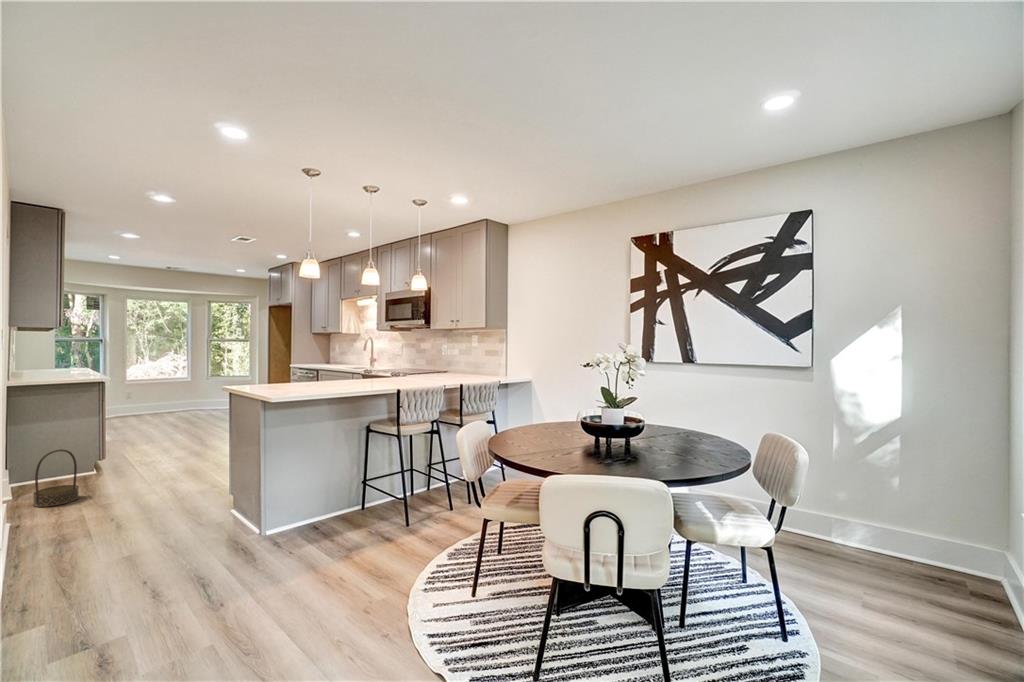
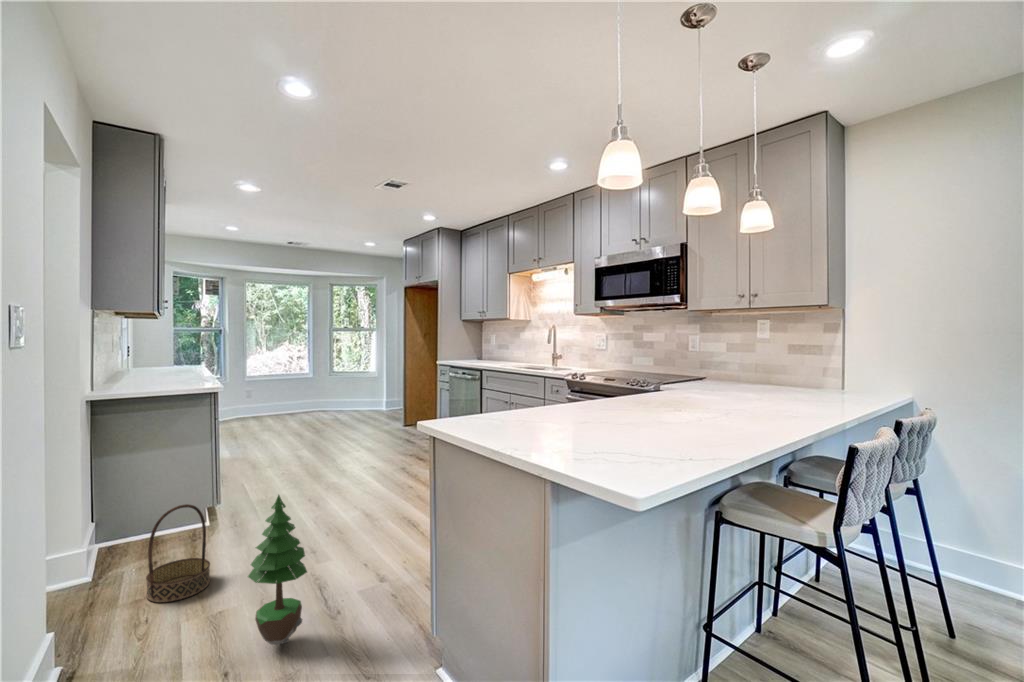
potted tree: none [99,432,138,517] -> present [248,495,307,645]

